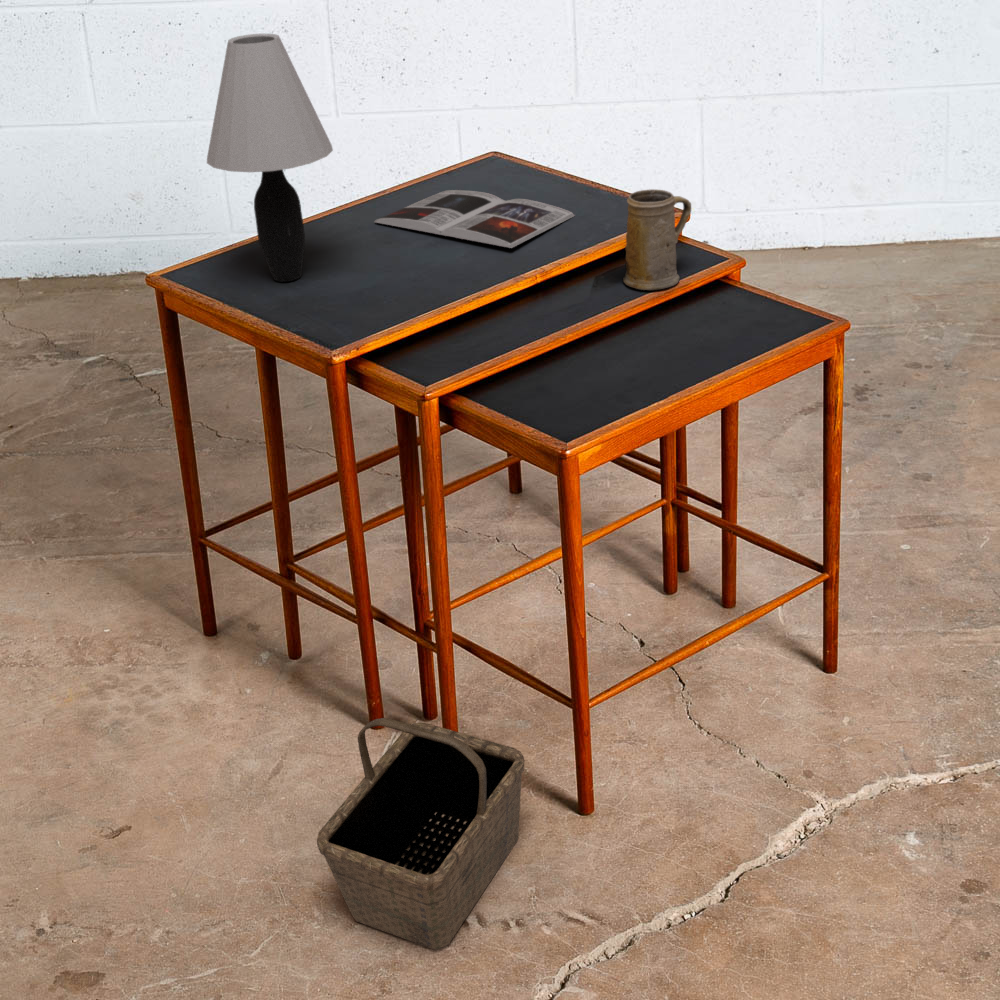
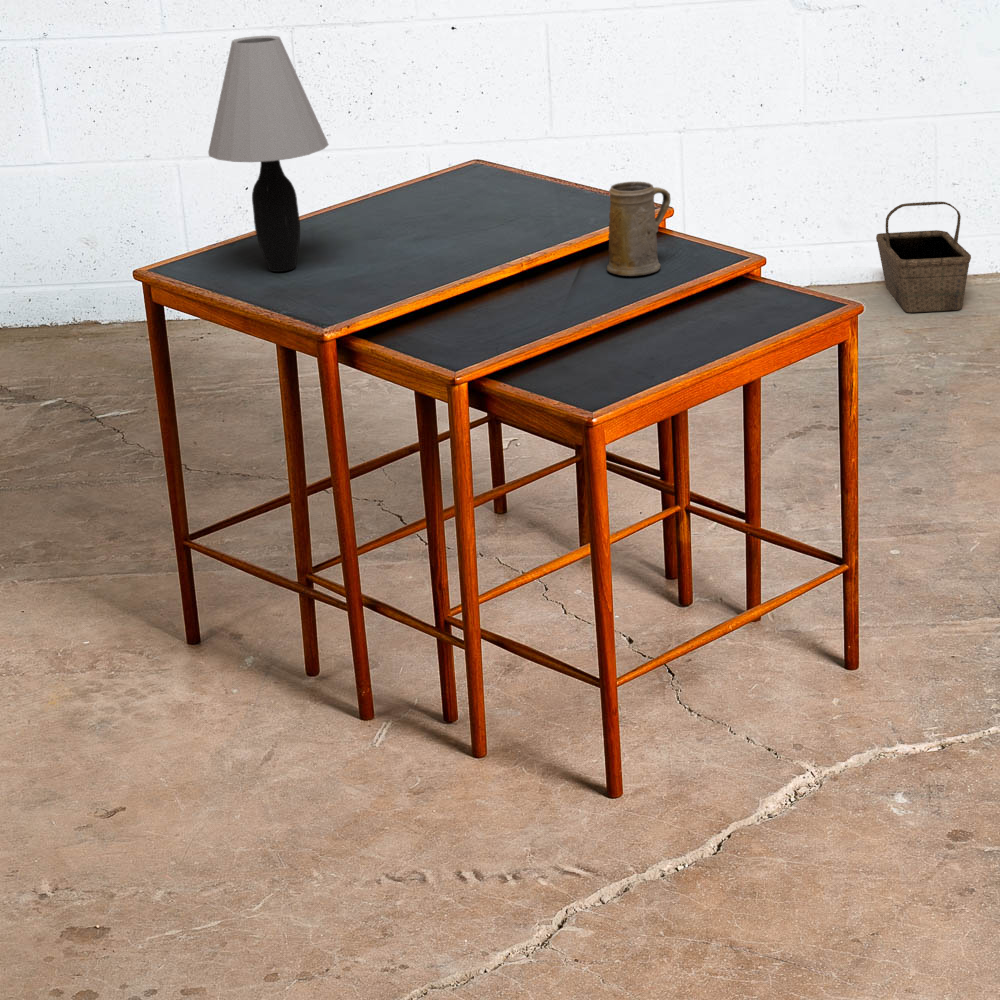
magazine: present [375,190,574,248] -> none [363,195,559,240]
basket: present [317,718,524,950] -> present [876,202,971,312]

